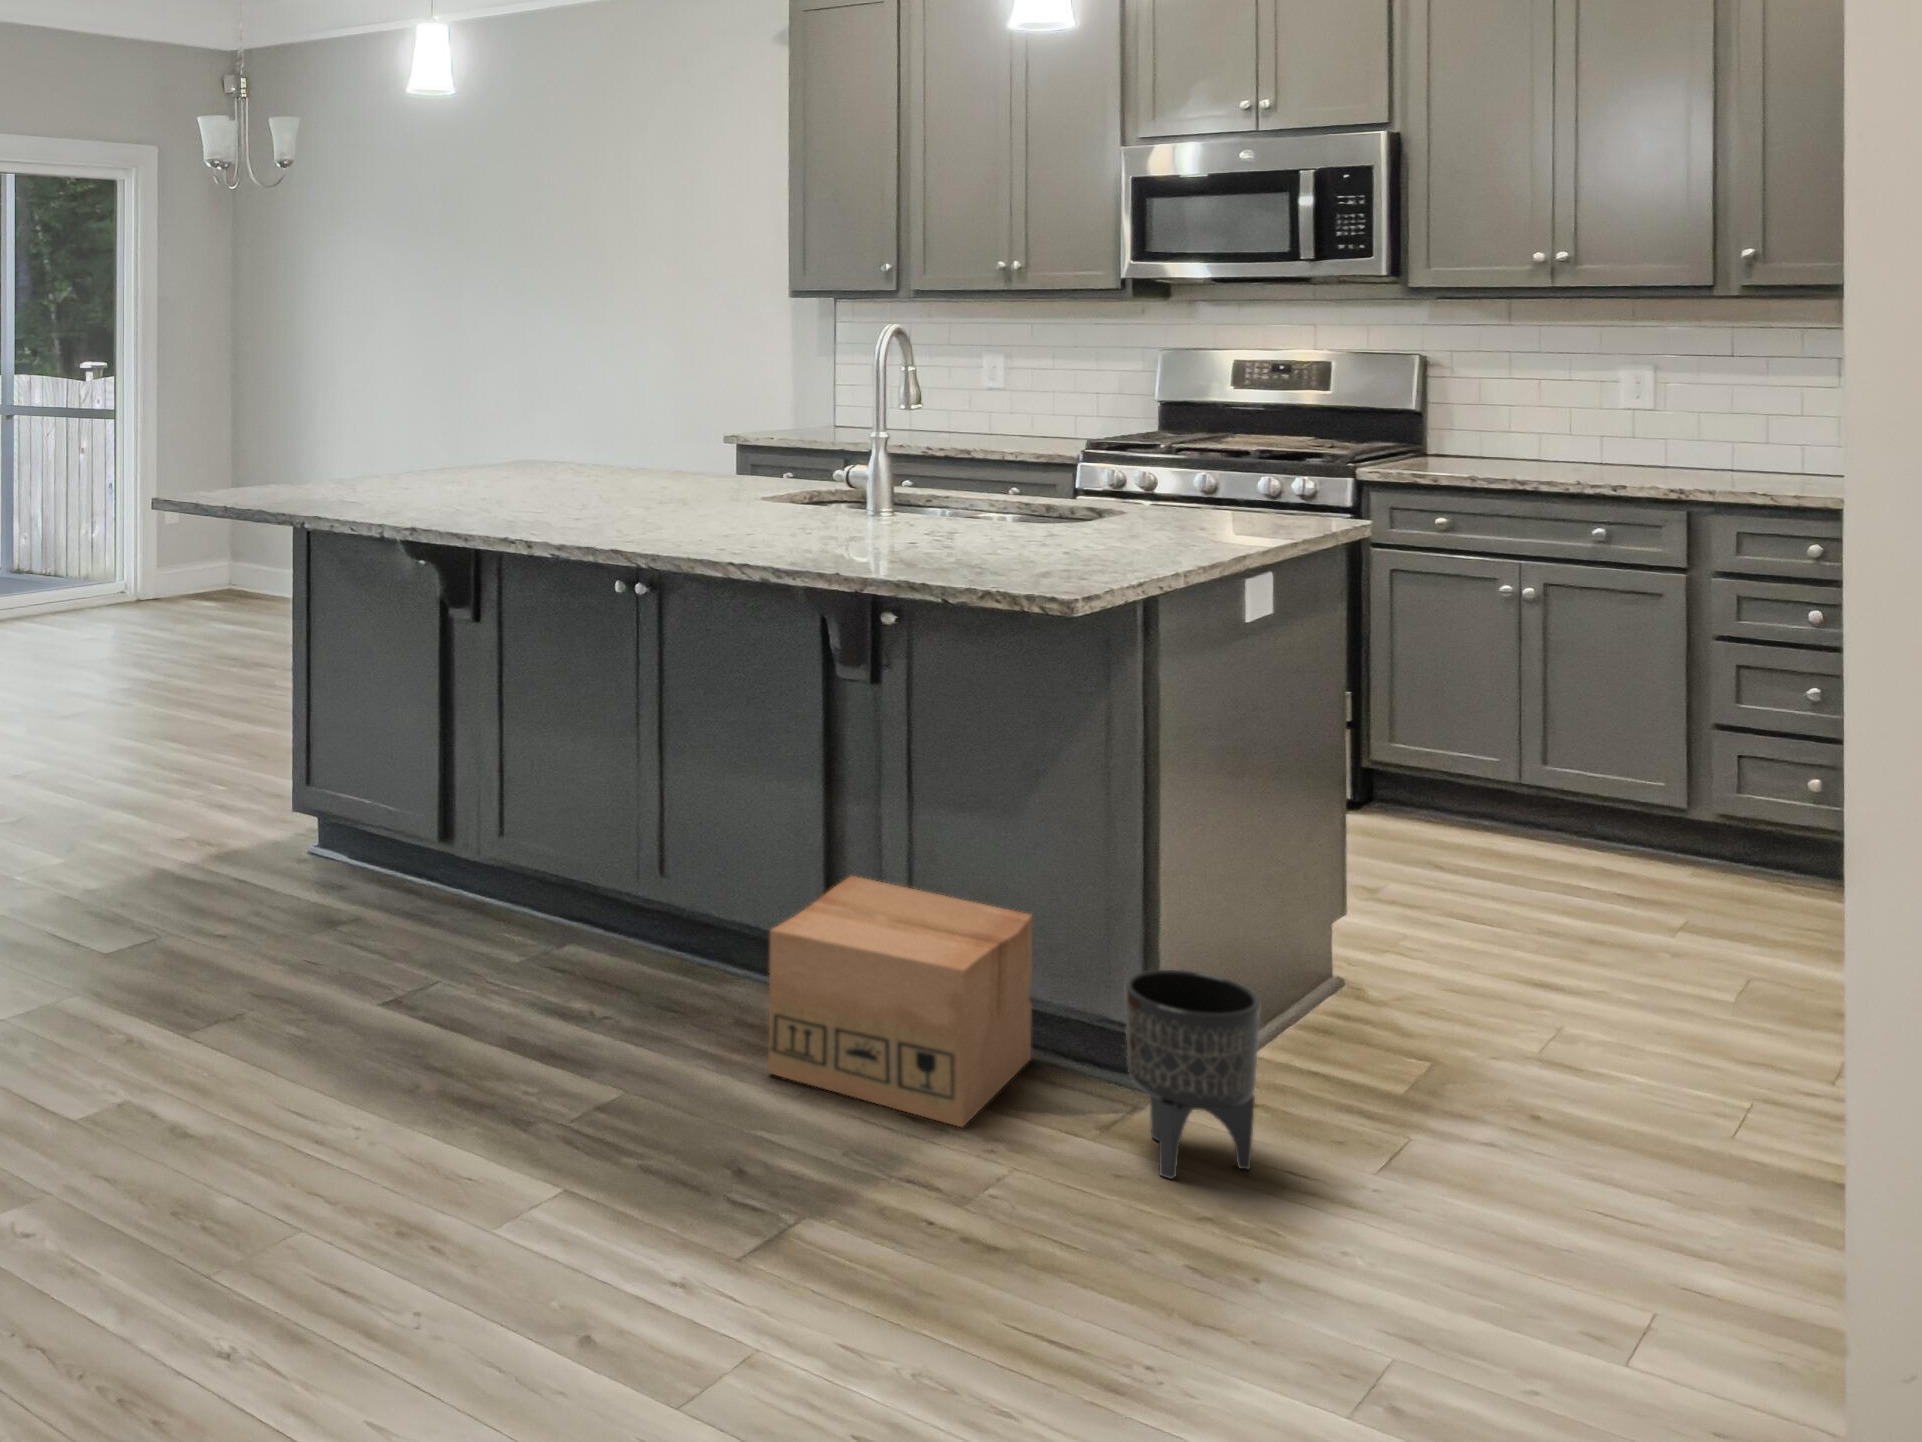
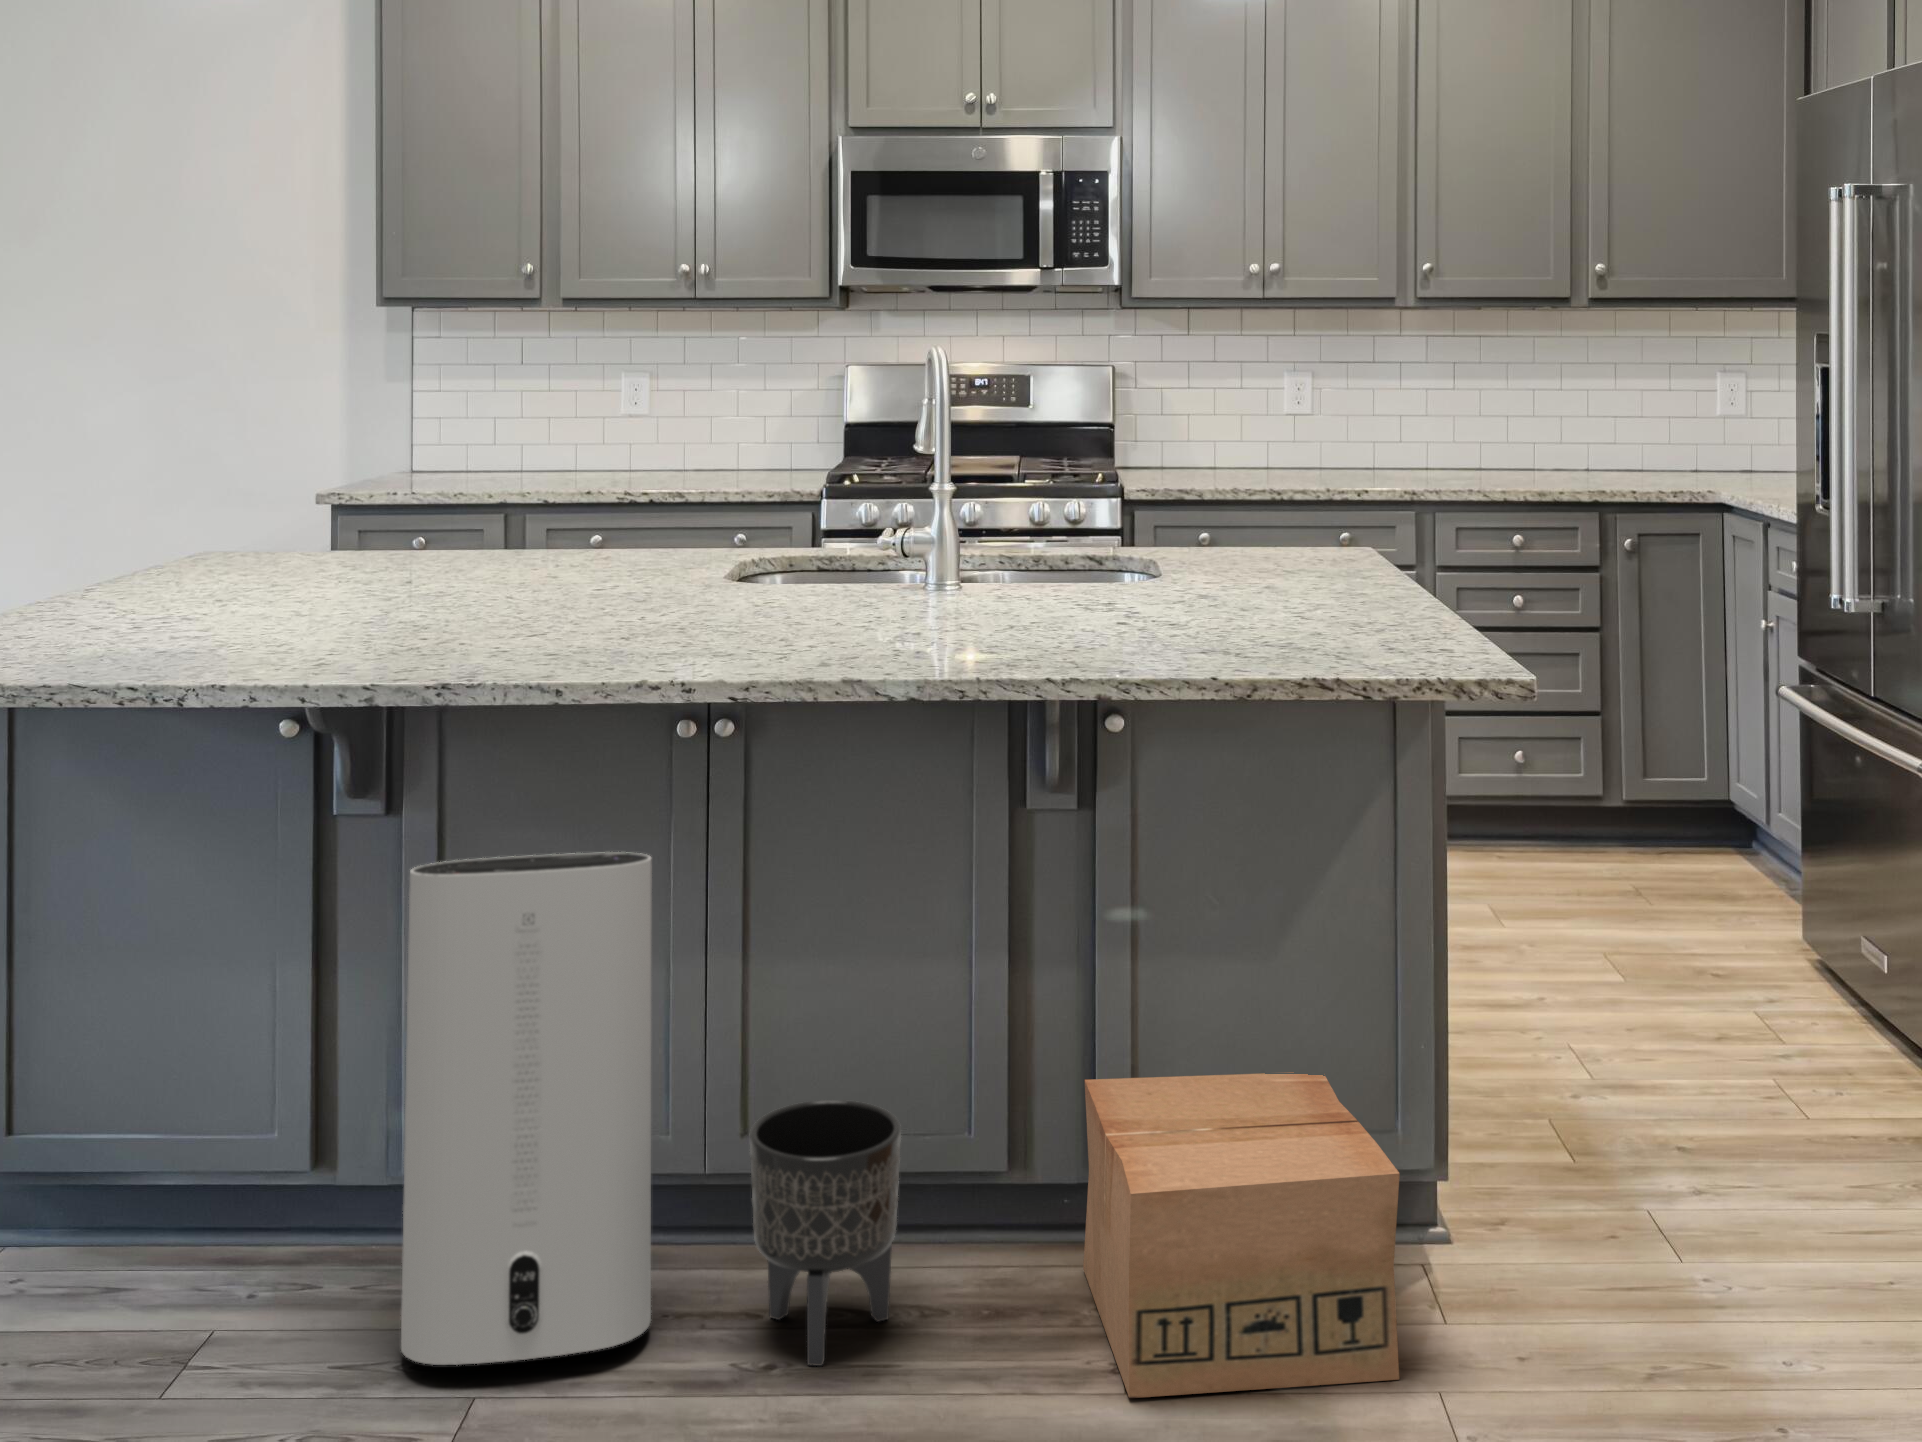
air purifier: none [420,646,585,957] -> present [401,852,652,1365]
planter: present [1125,970,1260,1179] -> present [750,1100,901,1366]

